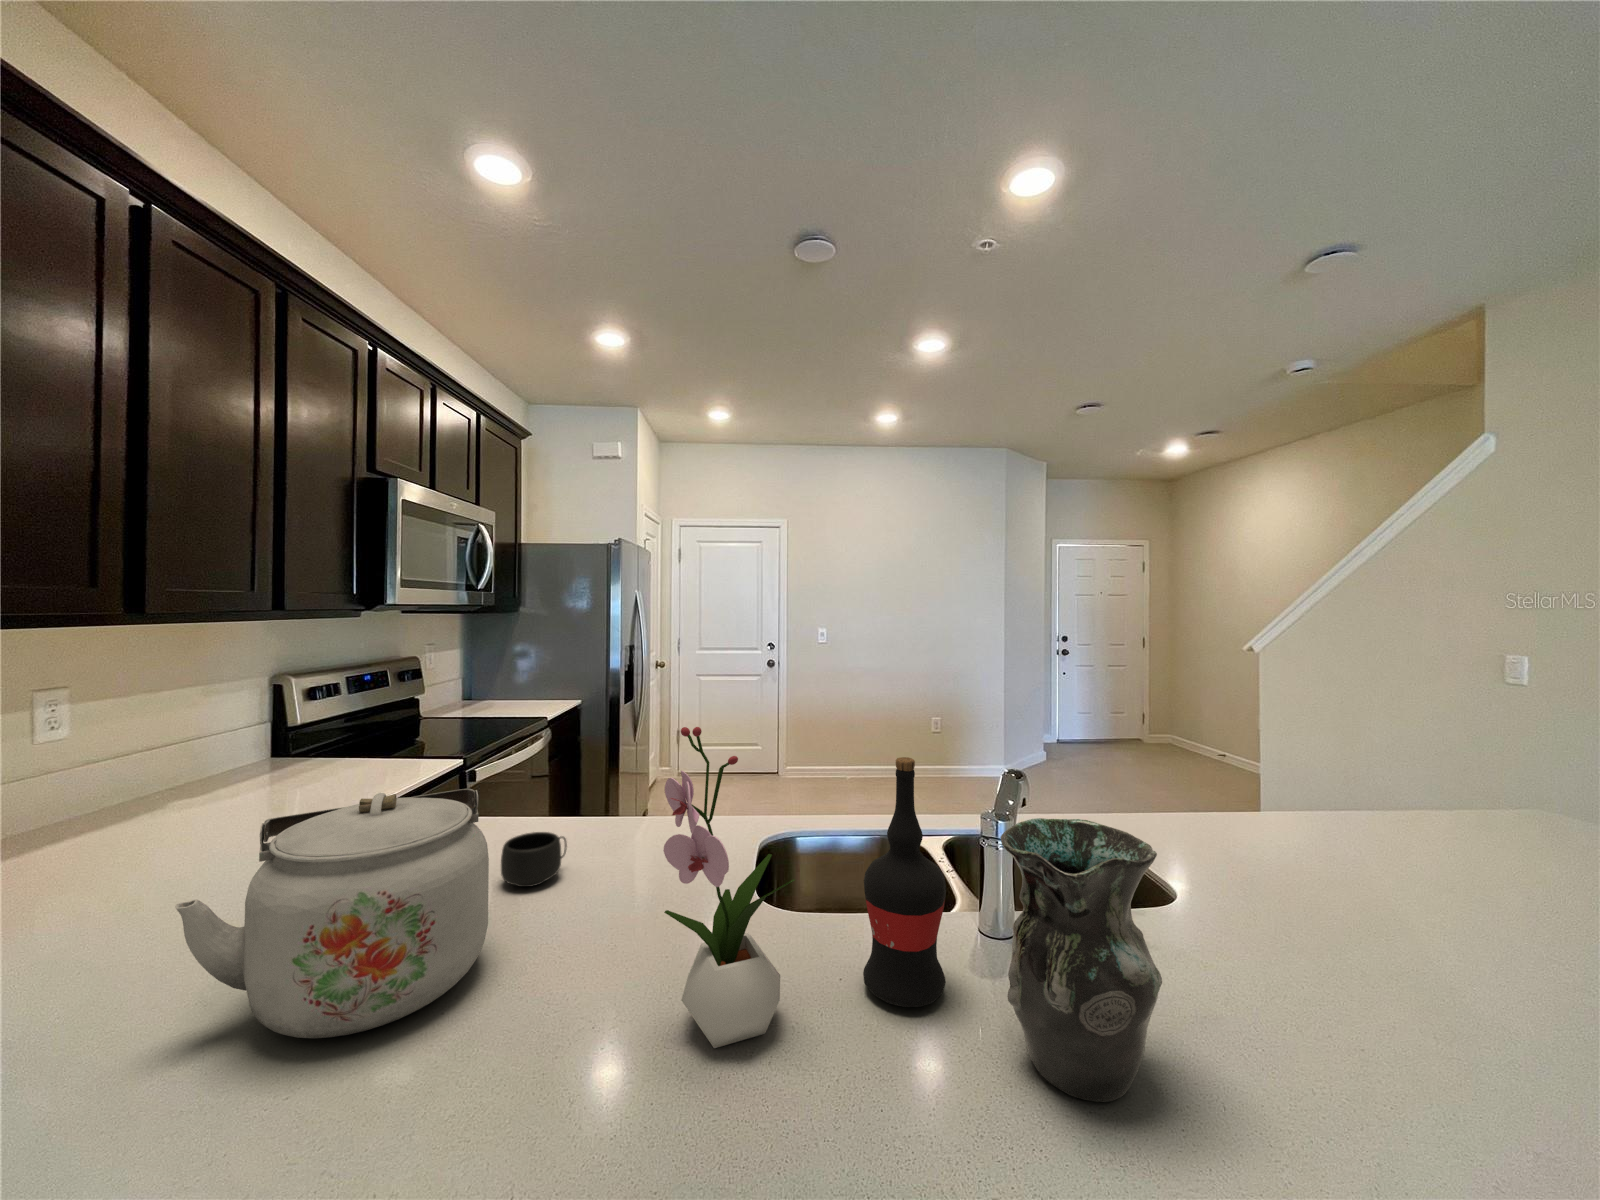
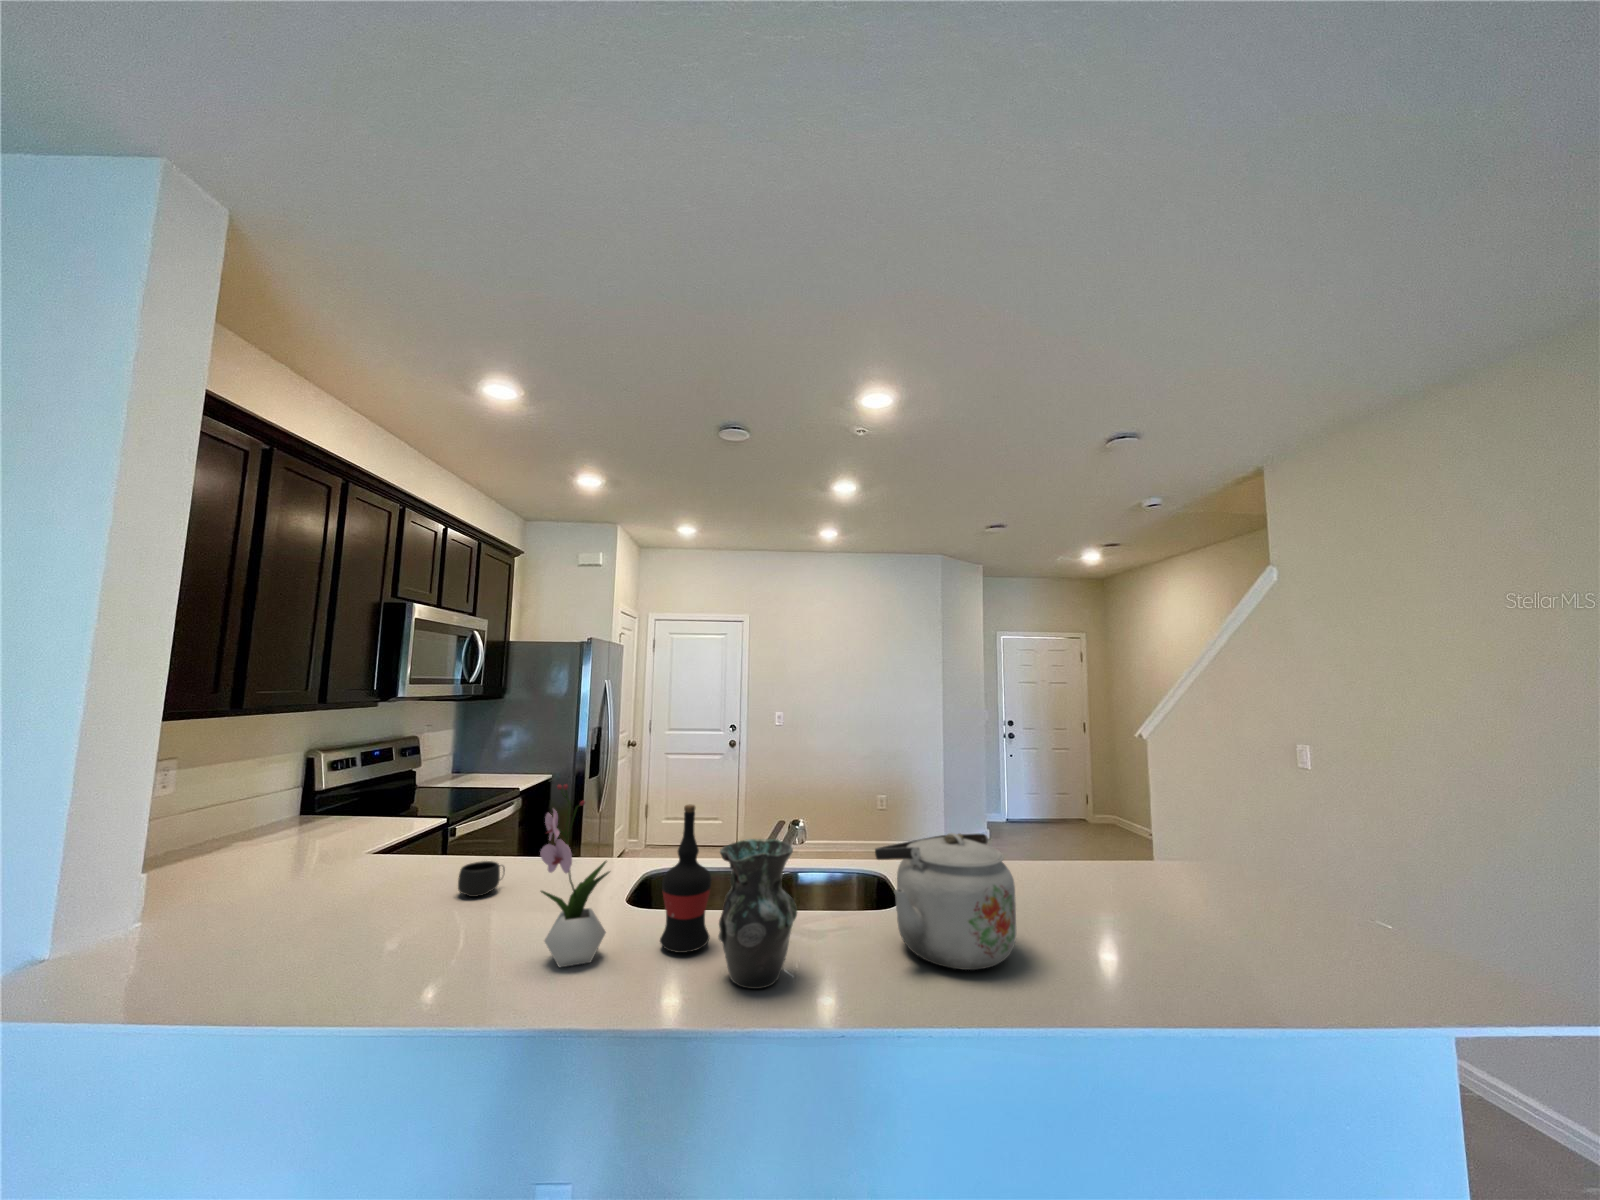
kettle: present [175,788,489,1038] -> present [875,833,1016,970]

